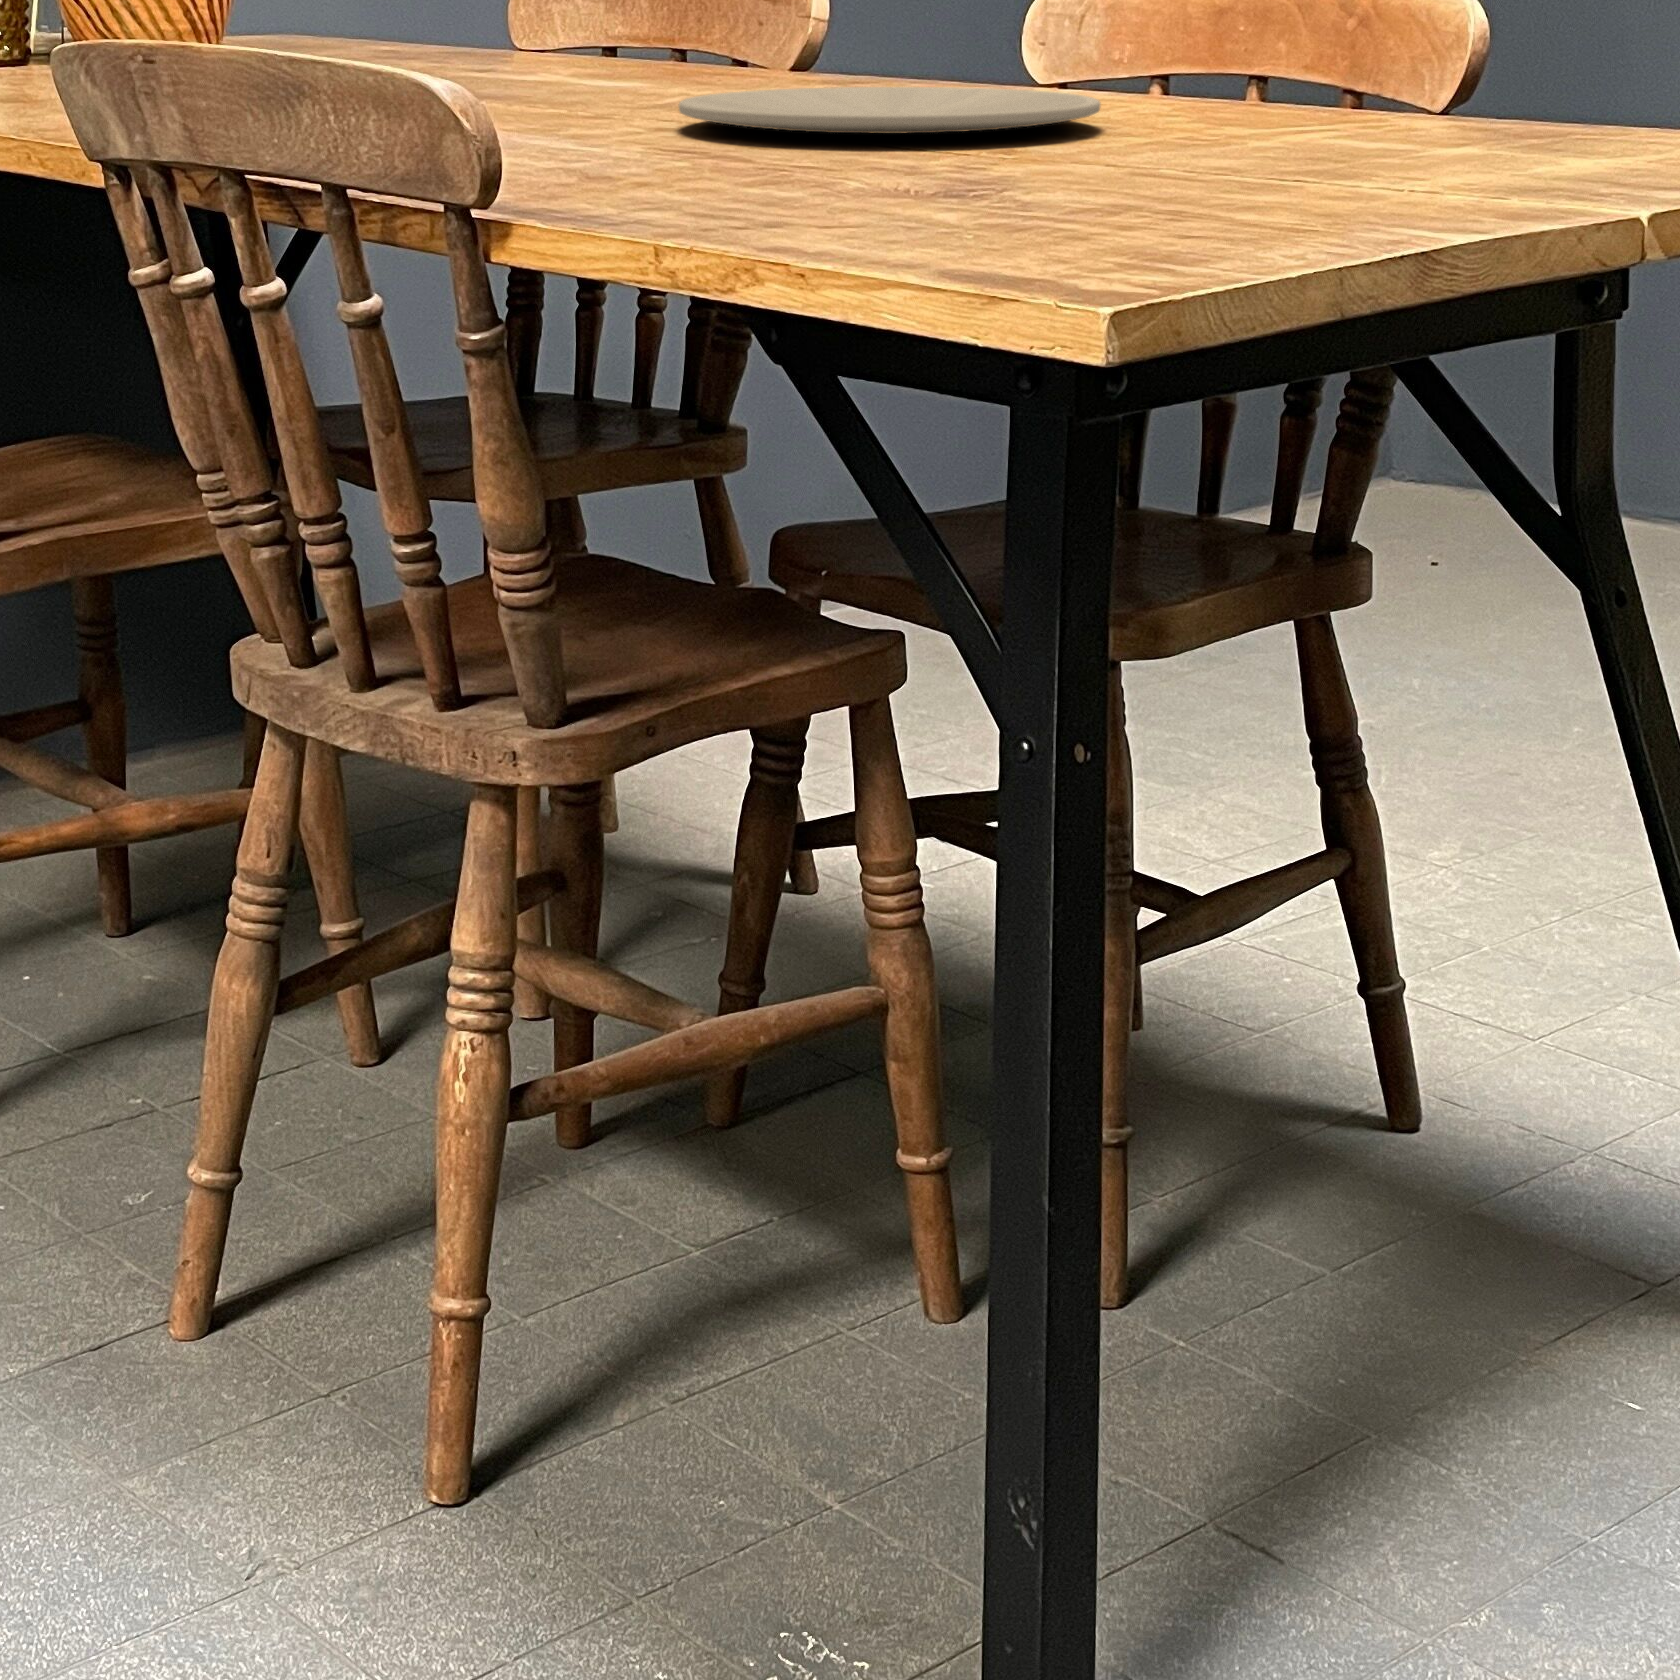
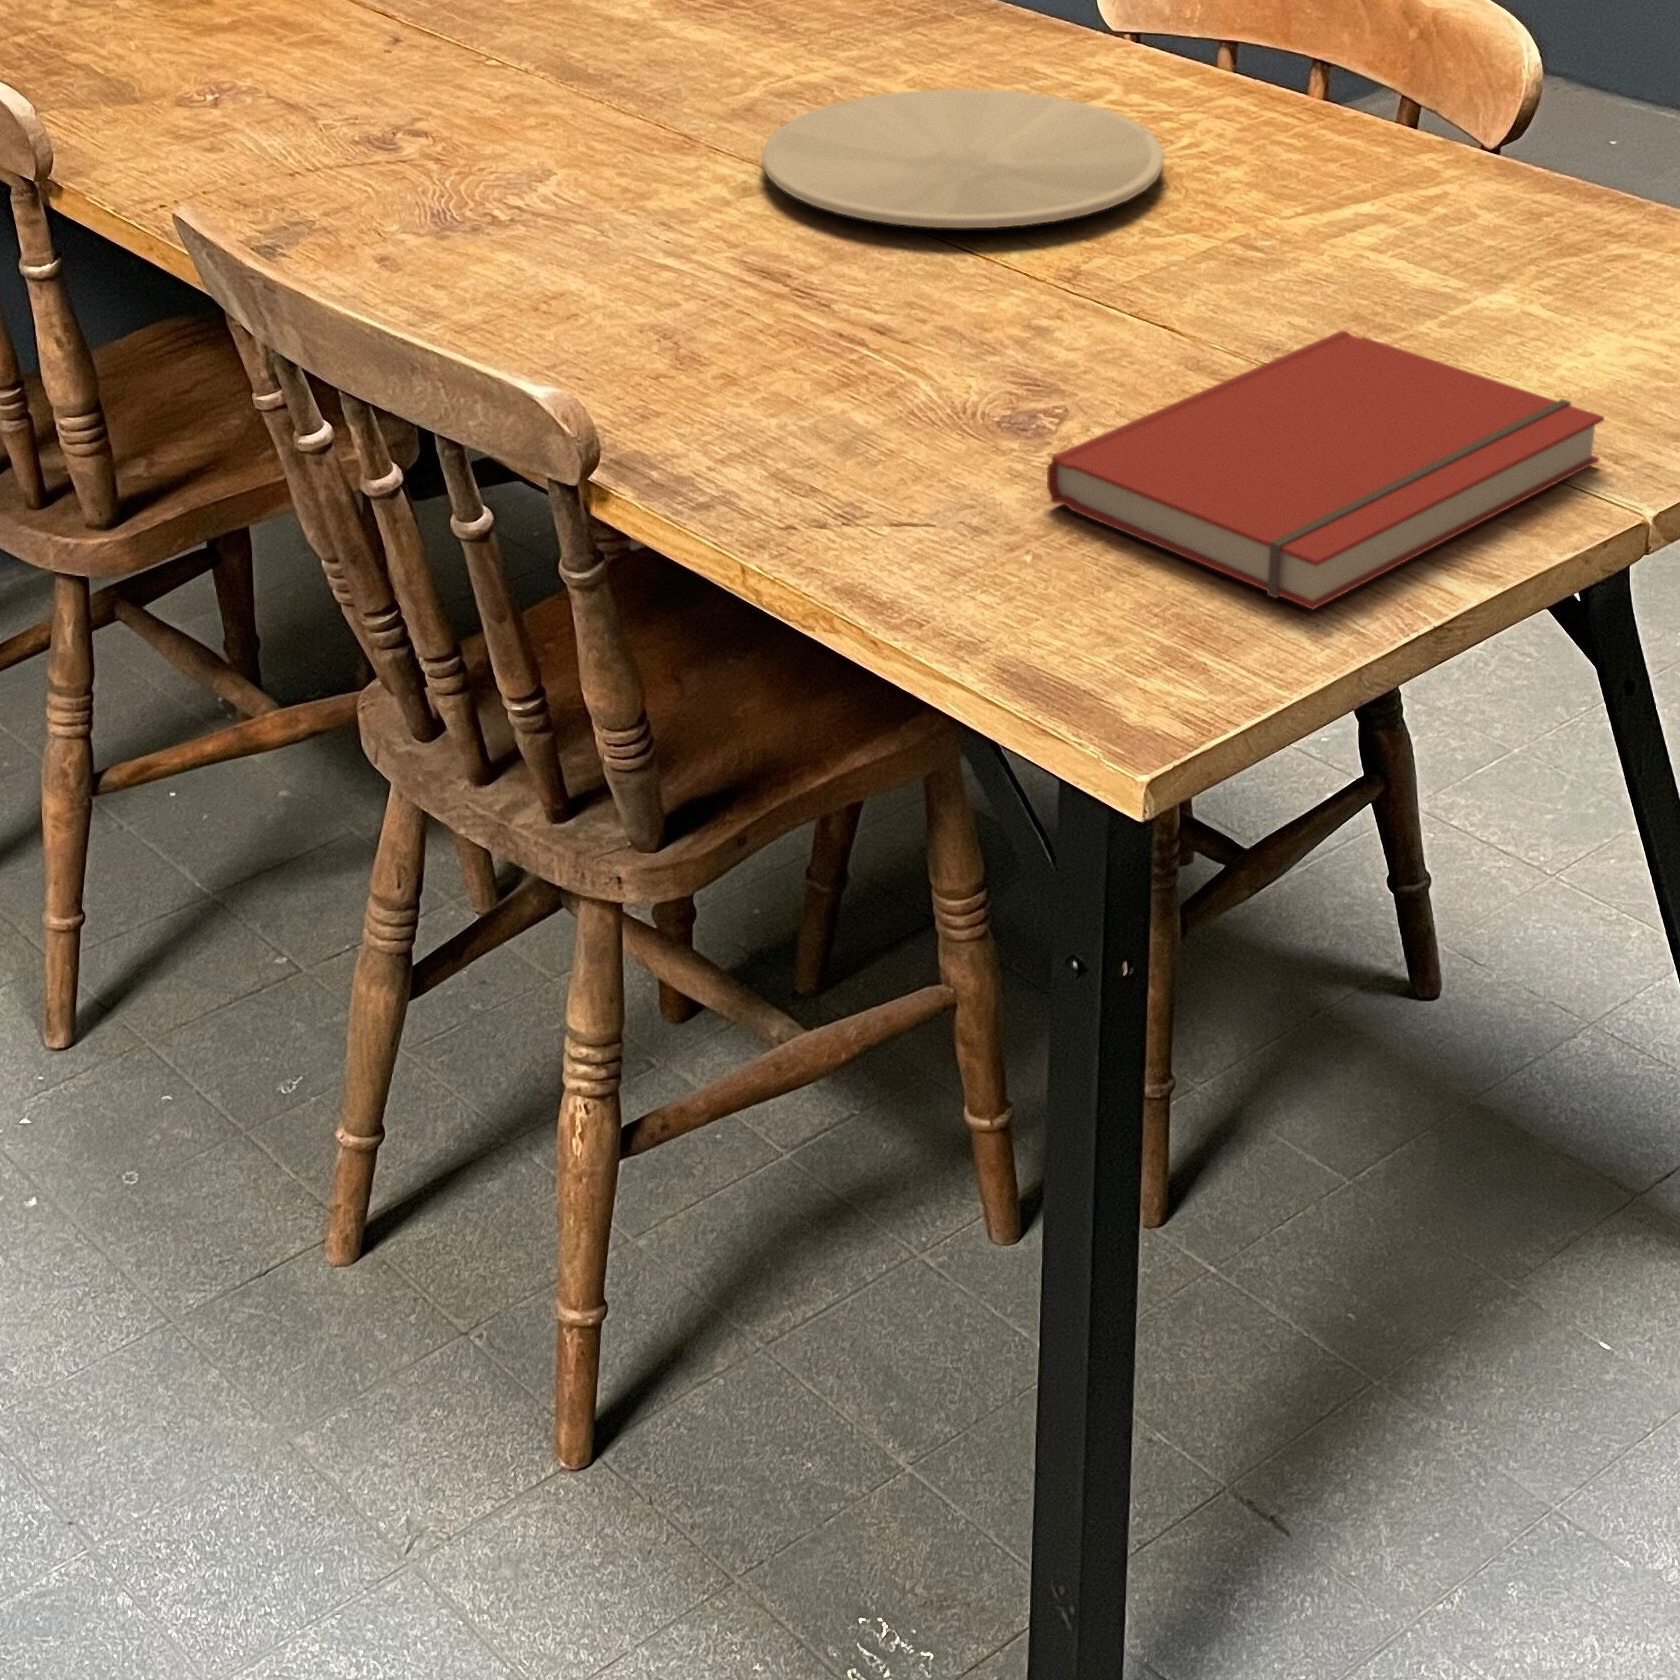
book: none [987,133,1586,246] -> present [1047,331,1604,609]

